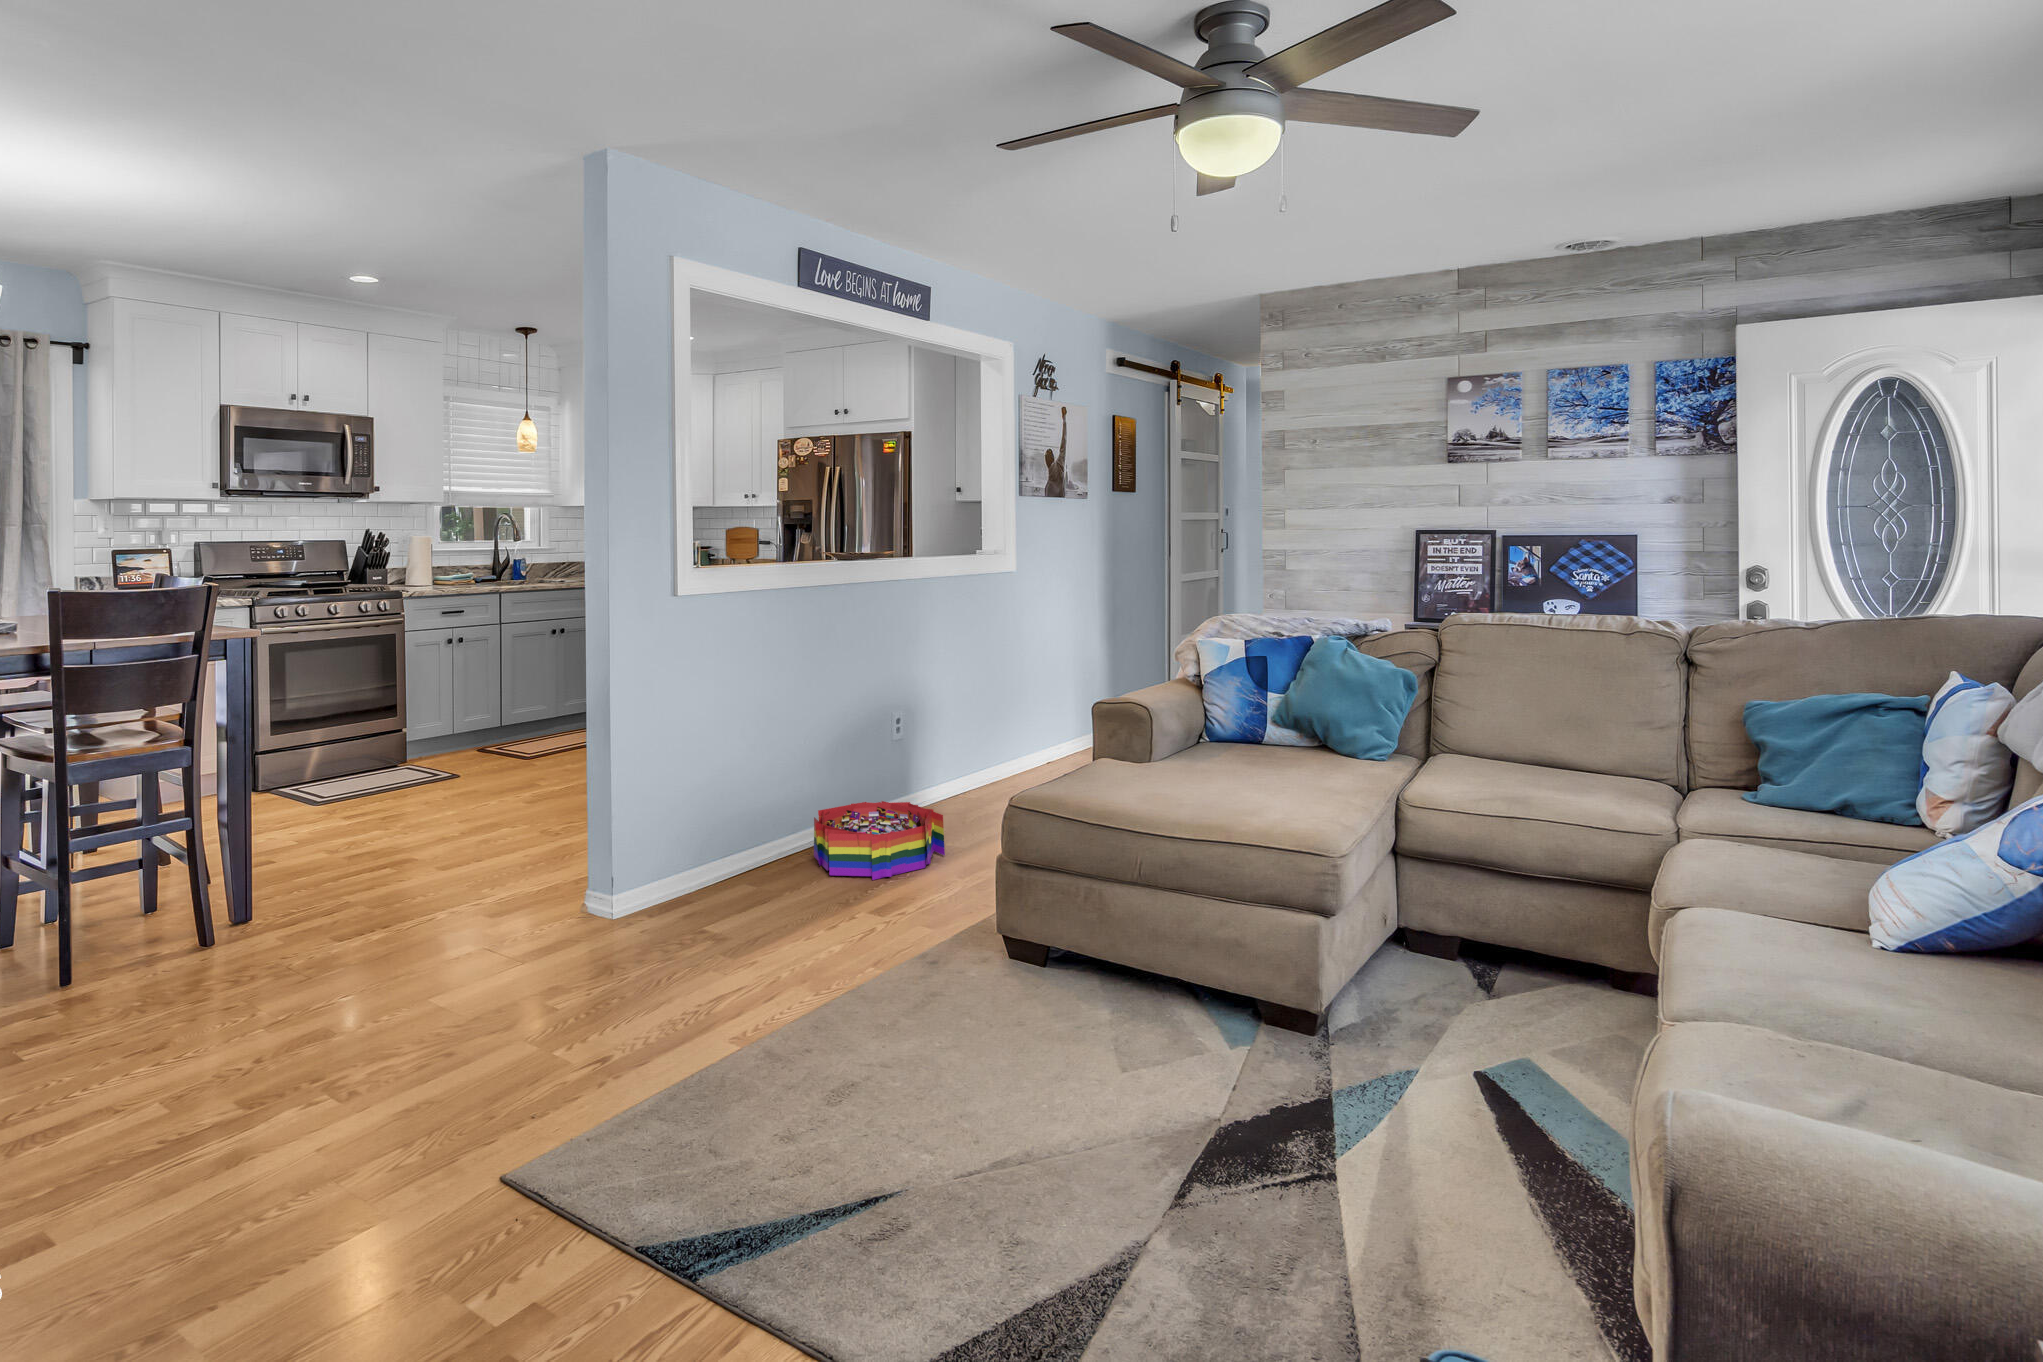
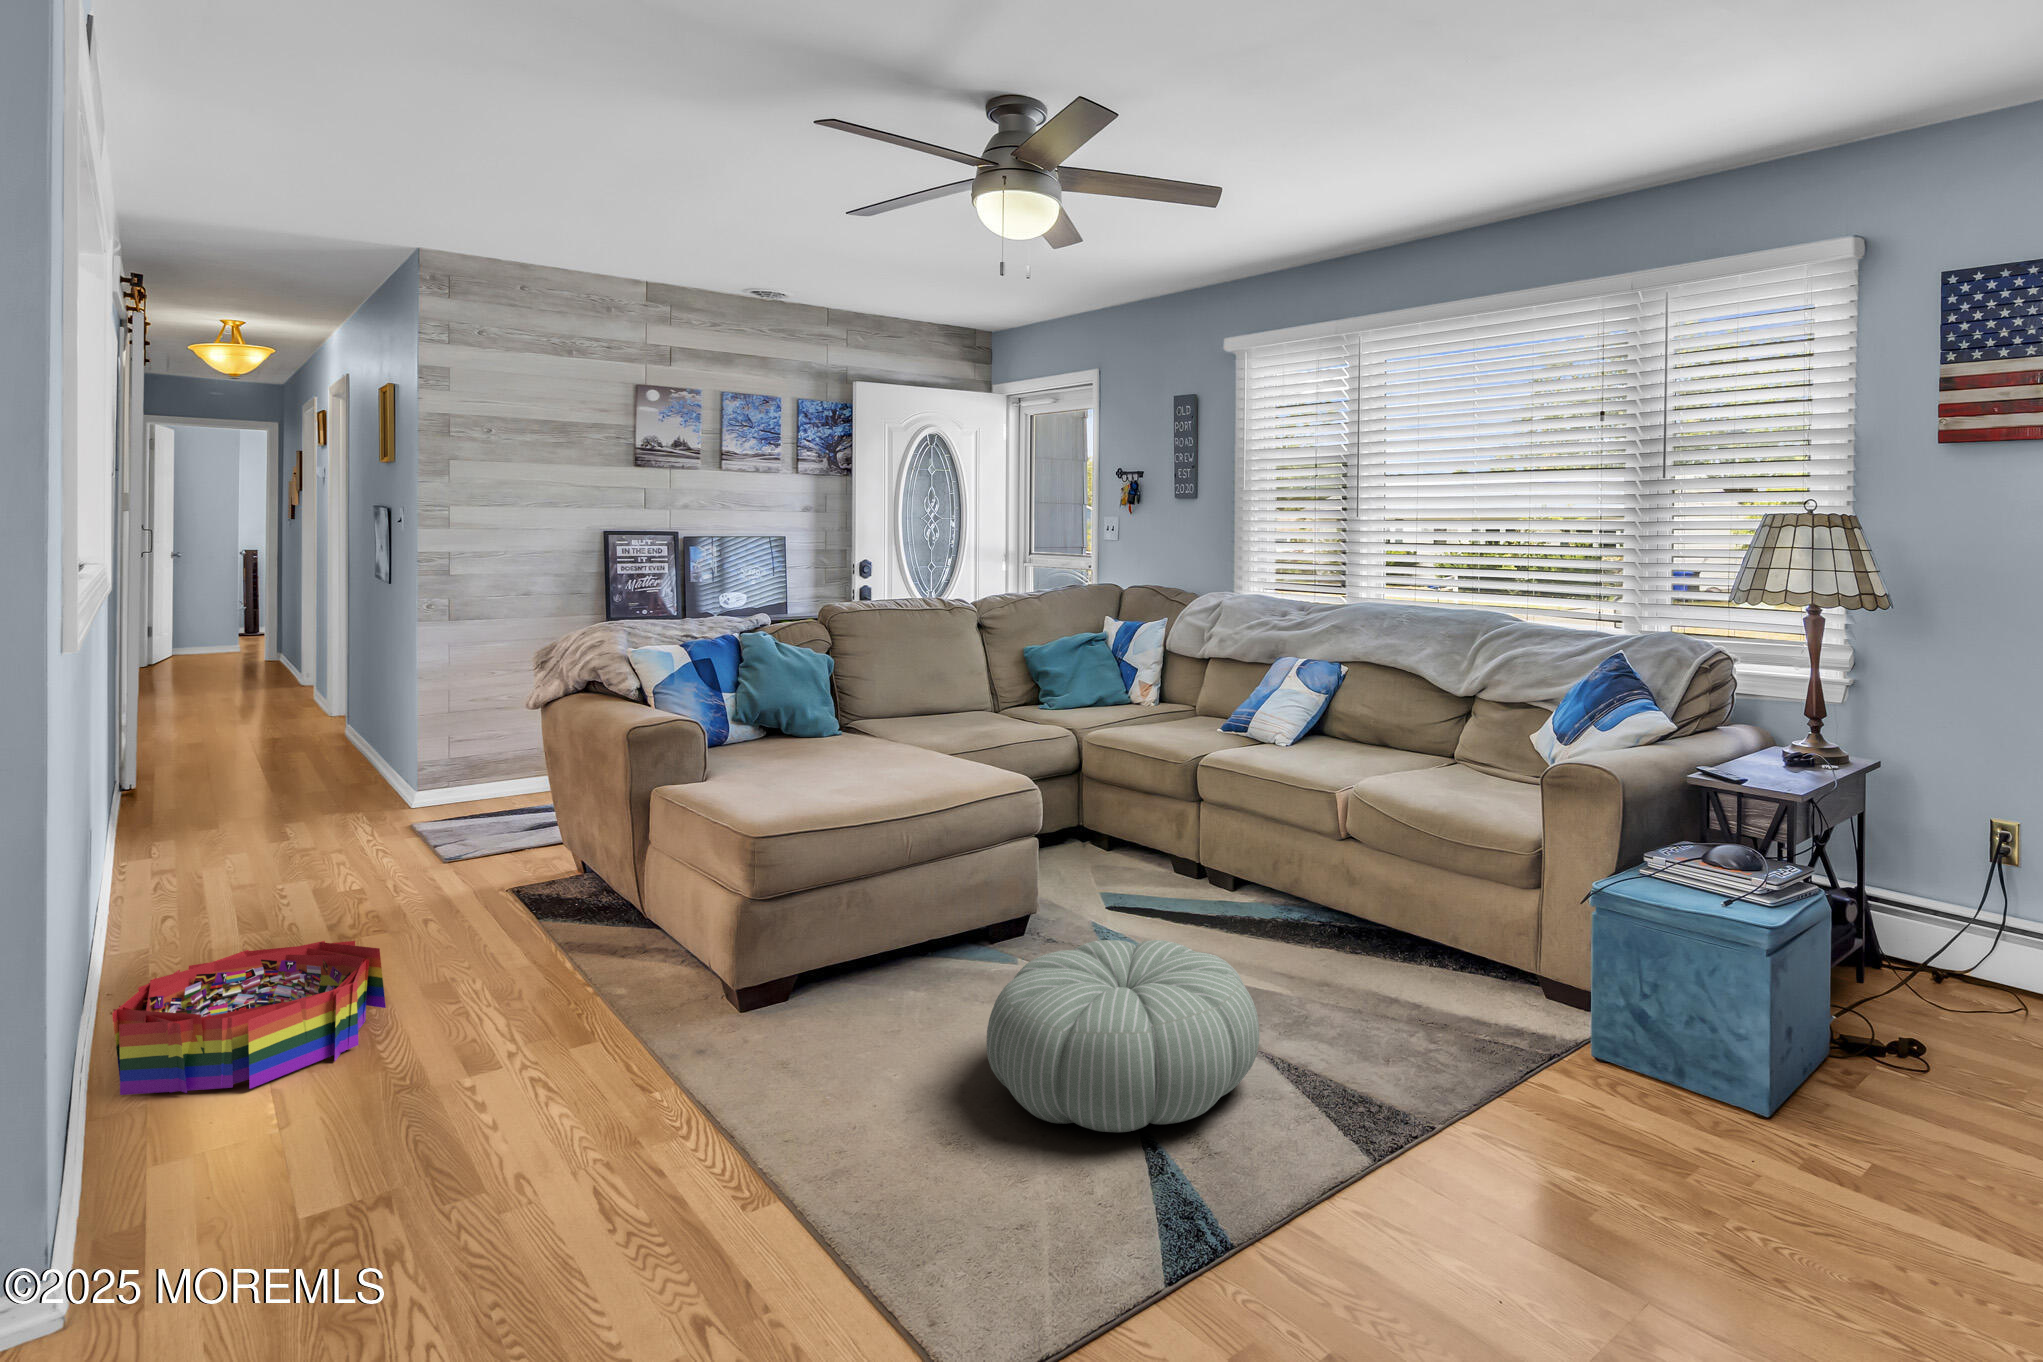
pouf: none [861,992,1161,1223] -> present [987,940,1259,1132]

